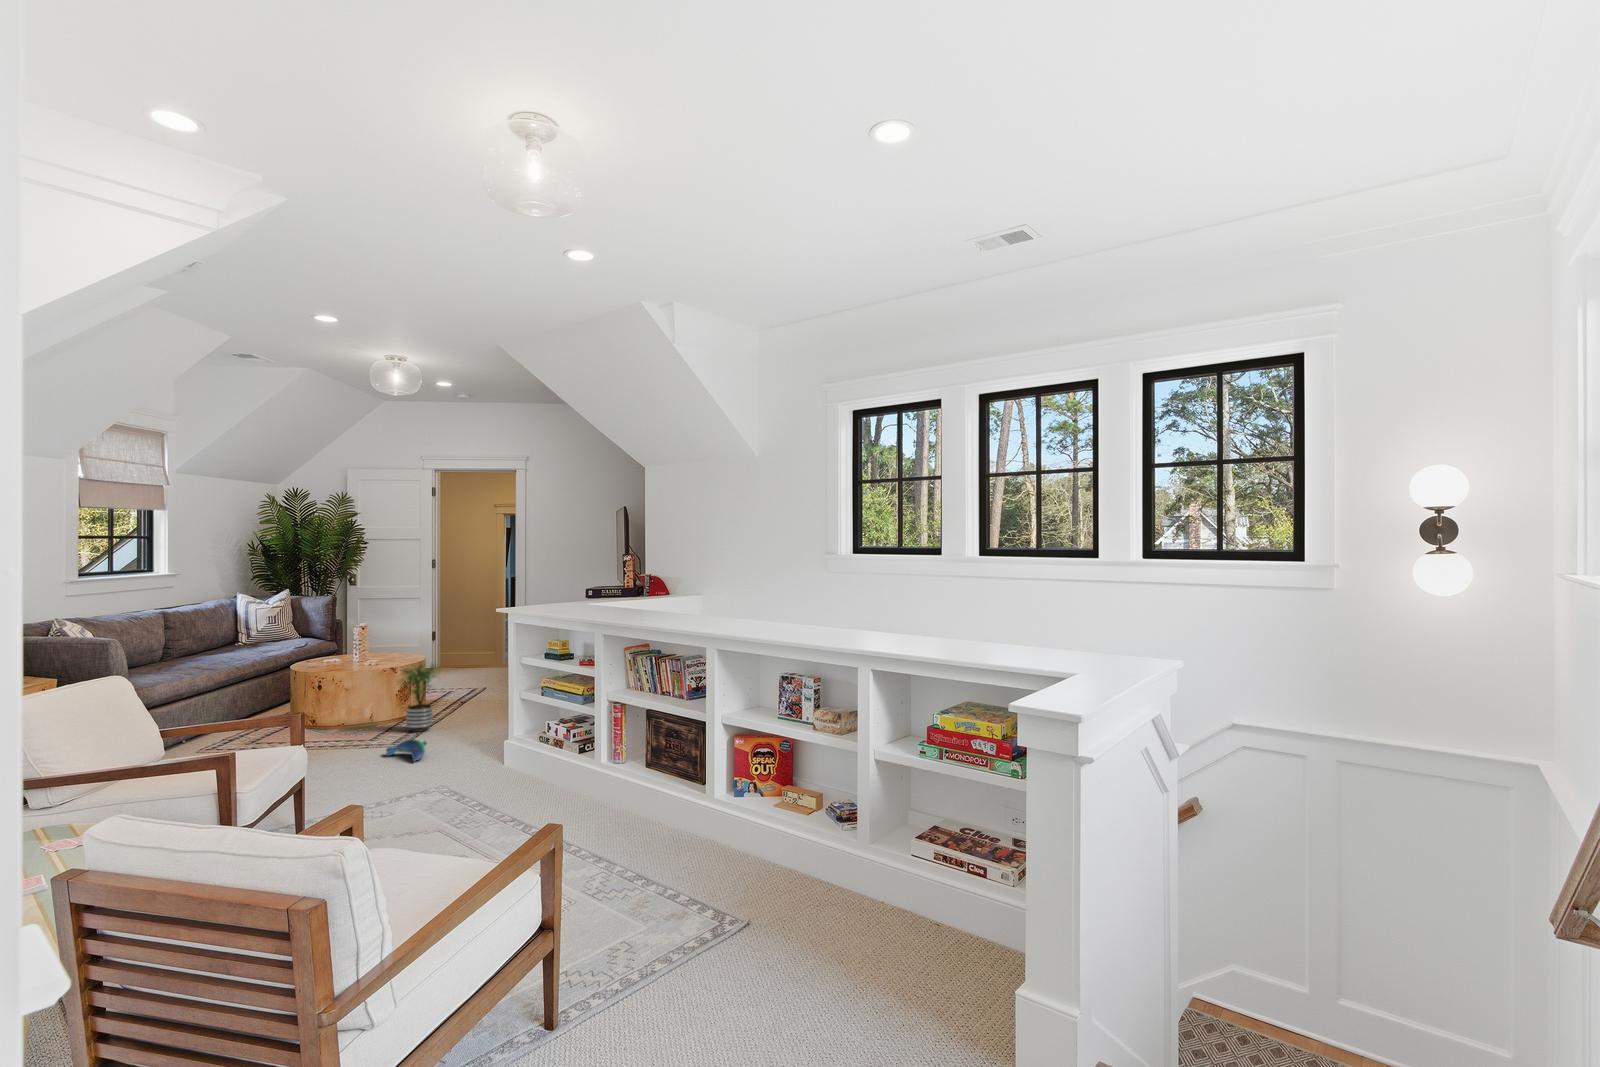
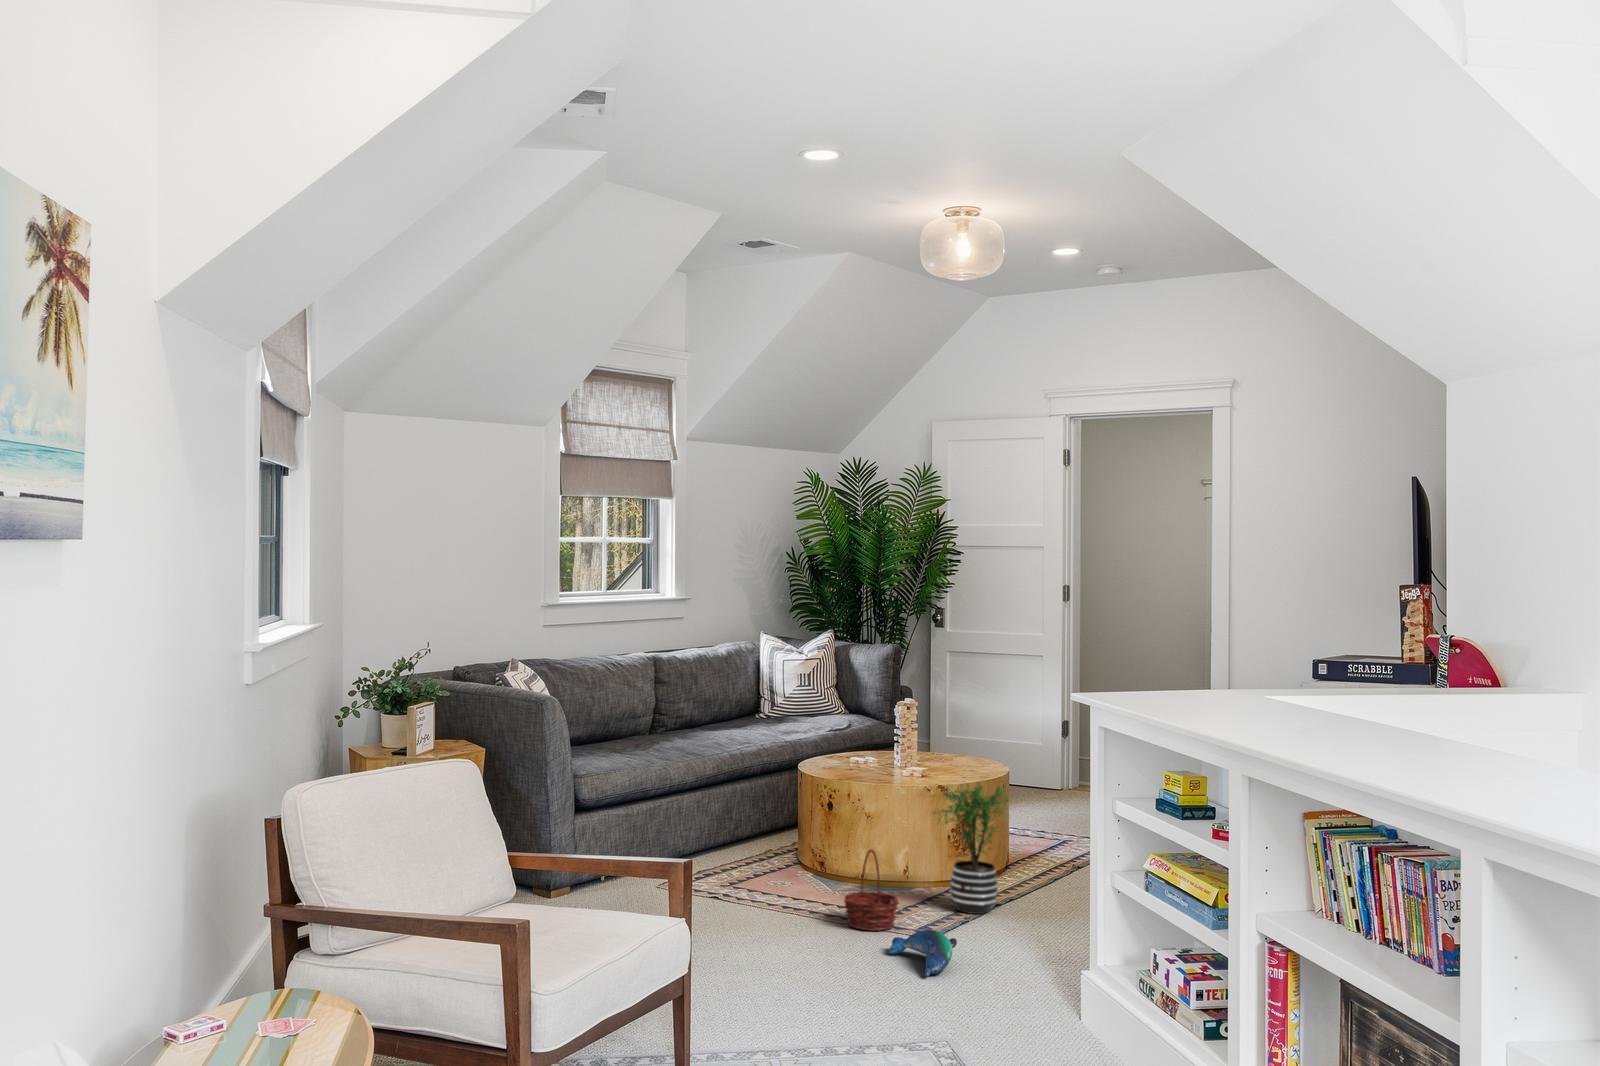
basket: none [348,705,383,749] -> present [844,850,899,931]

